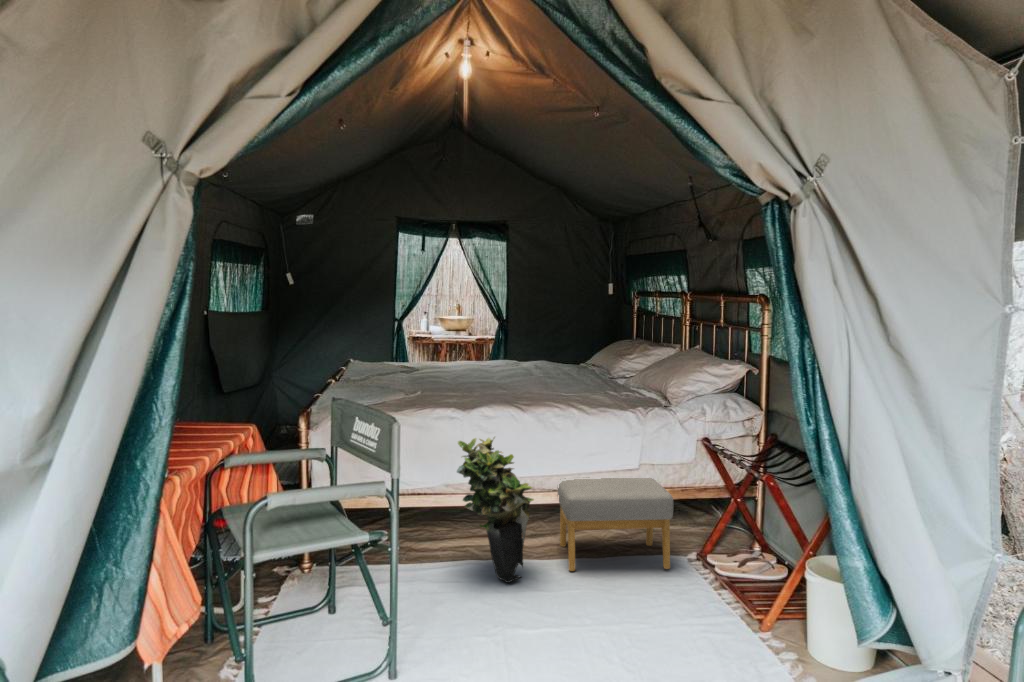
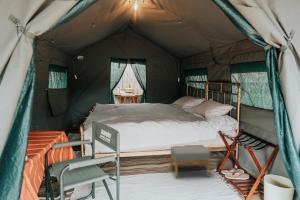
potted plant: present [457,438,534,583] -> none [136,132,164,184]

